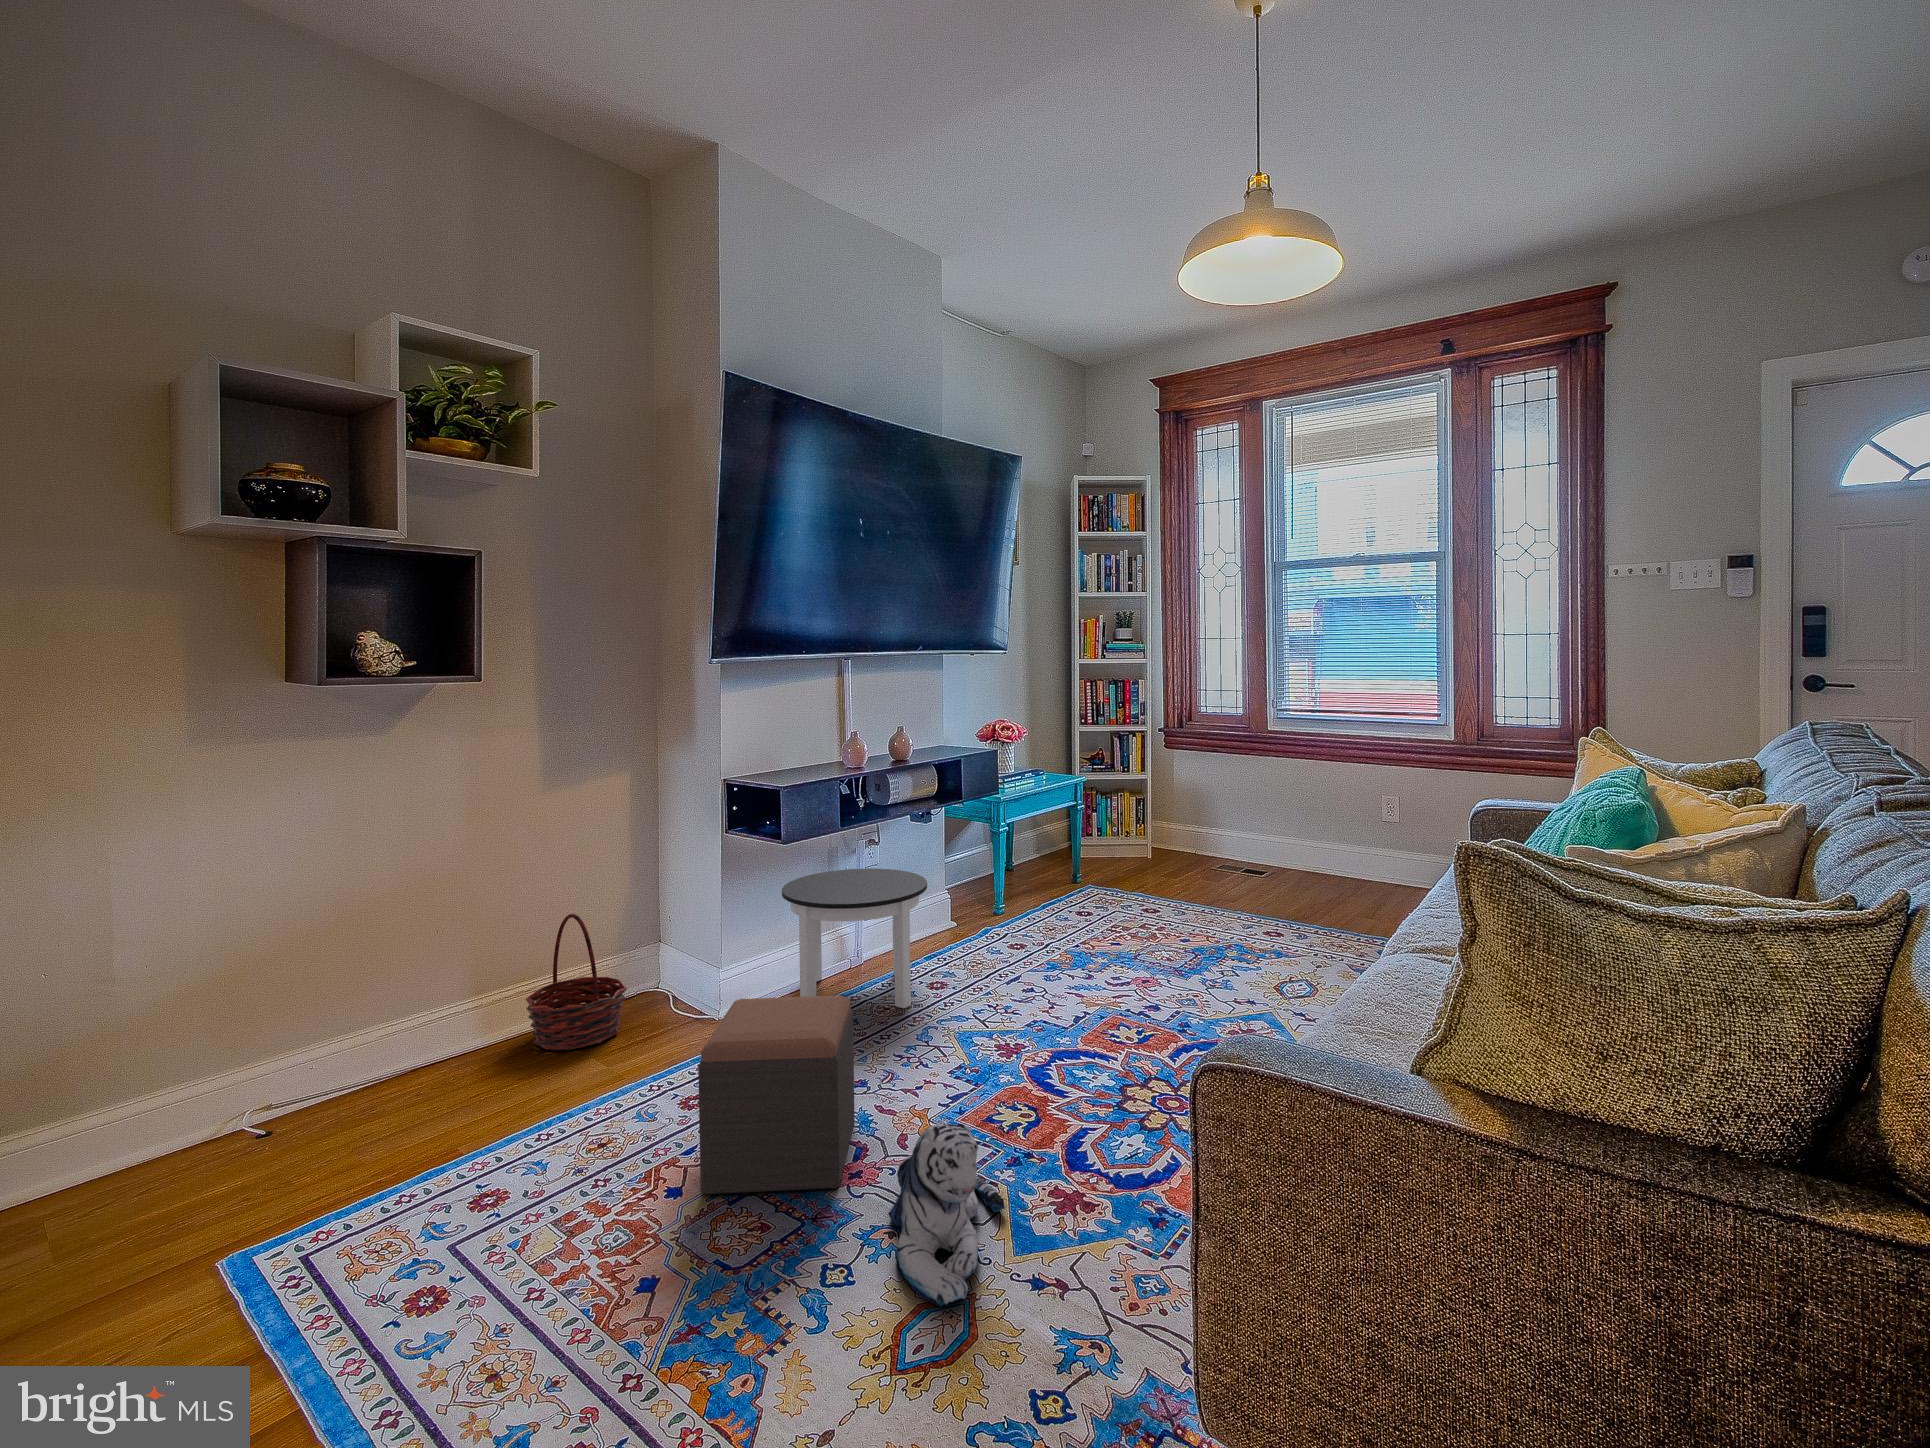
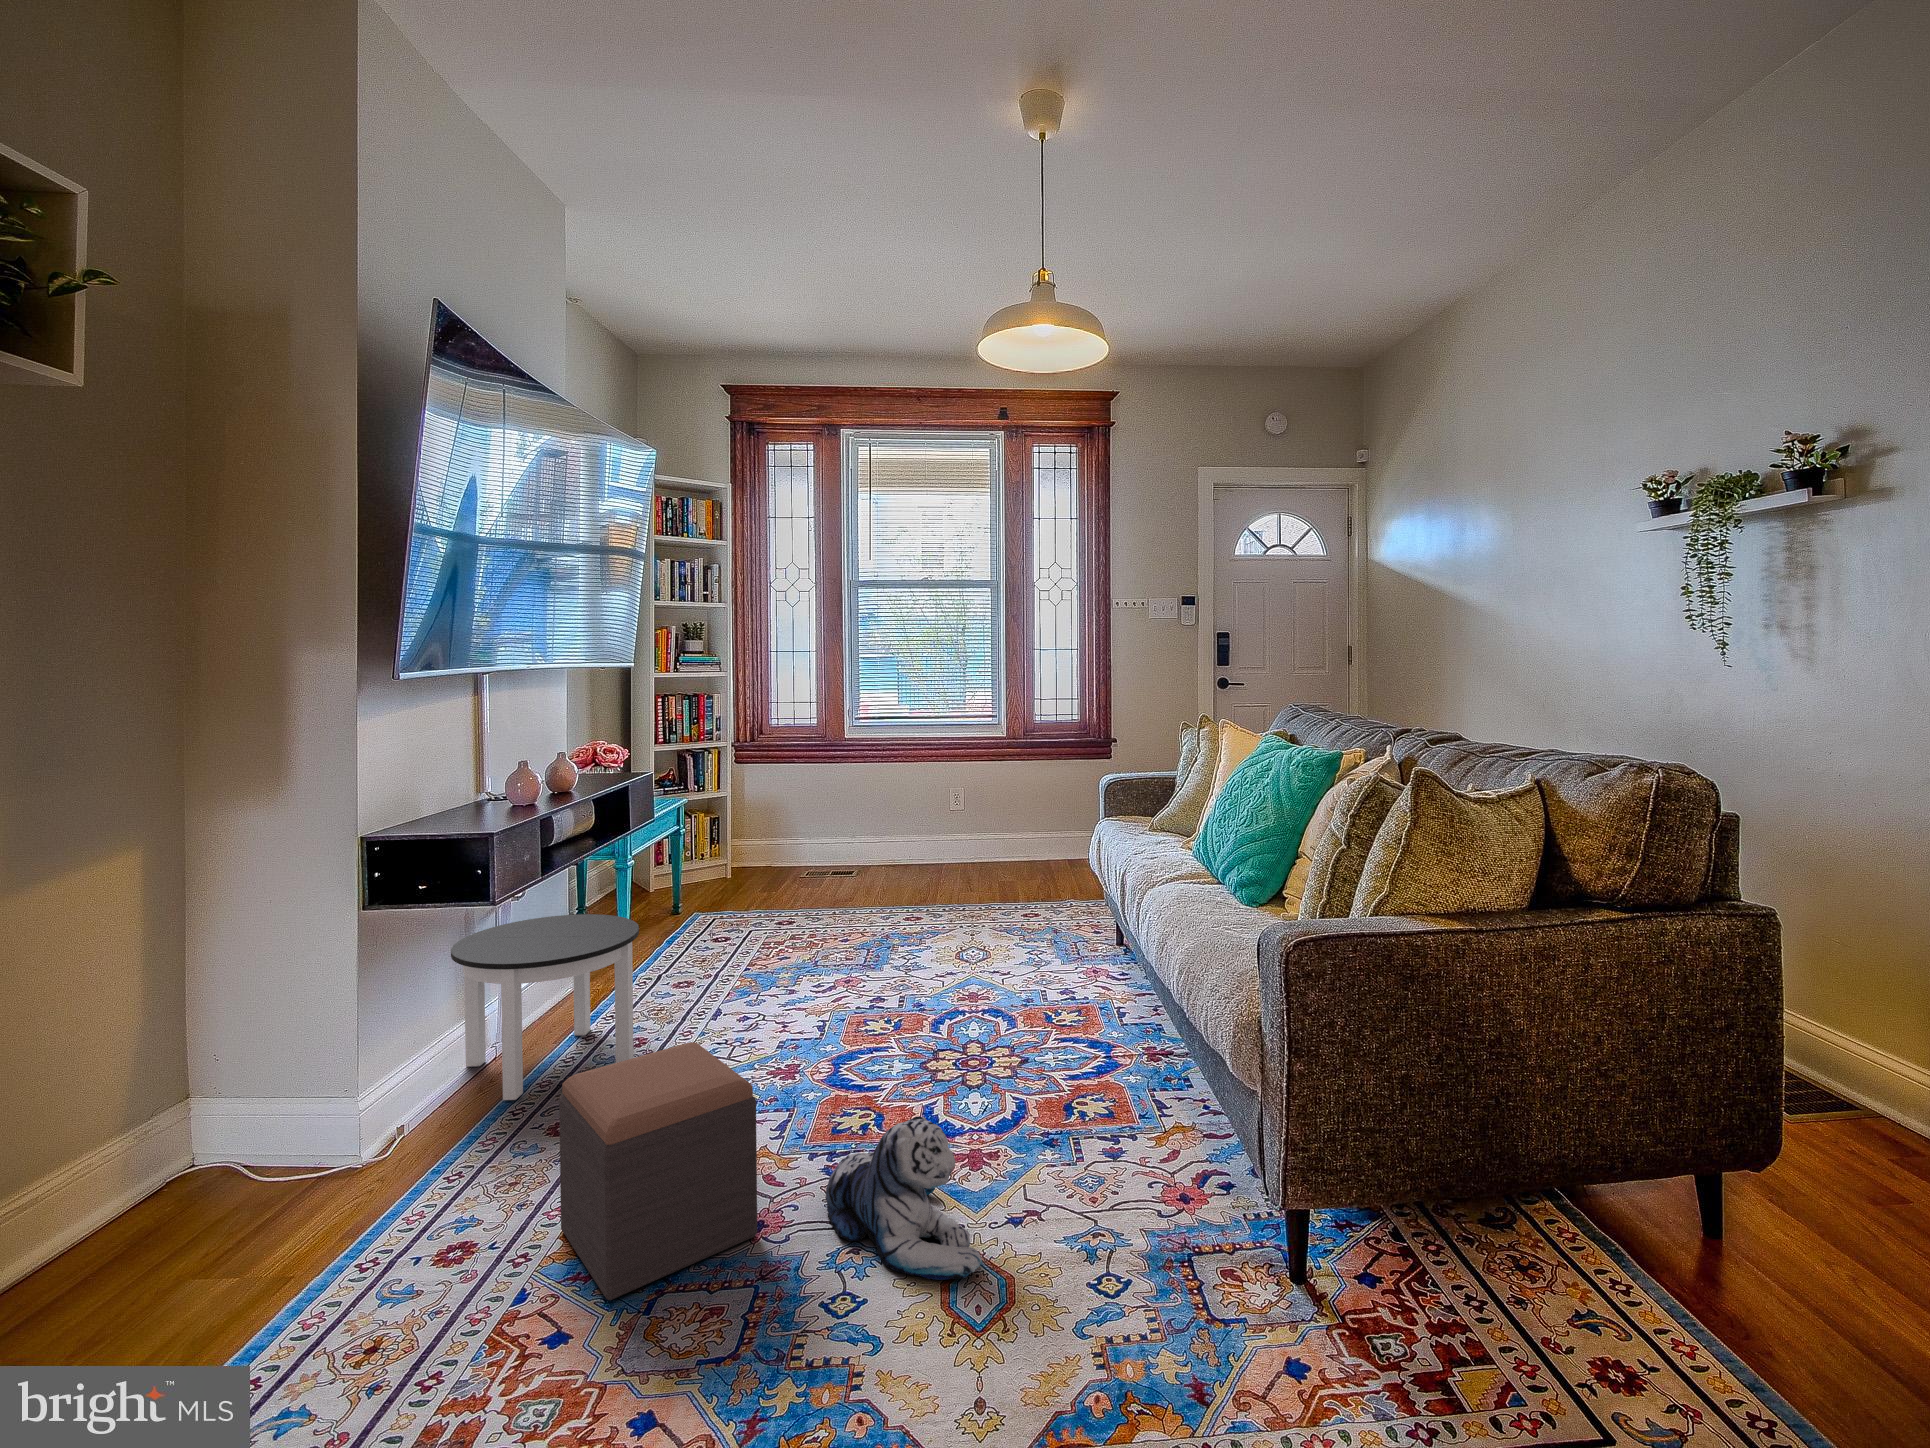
basket: present [526,914,627,1051] -> none [67,1044,248,1252]

